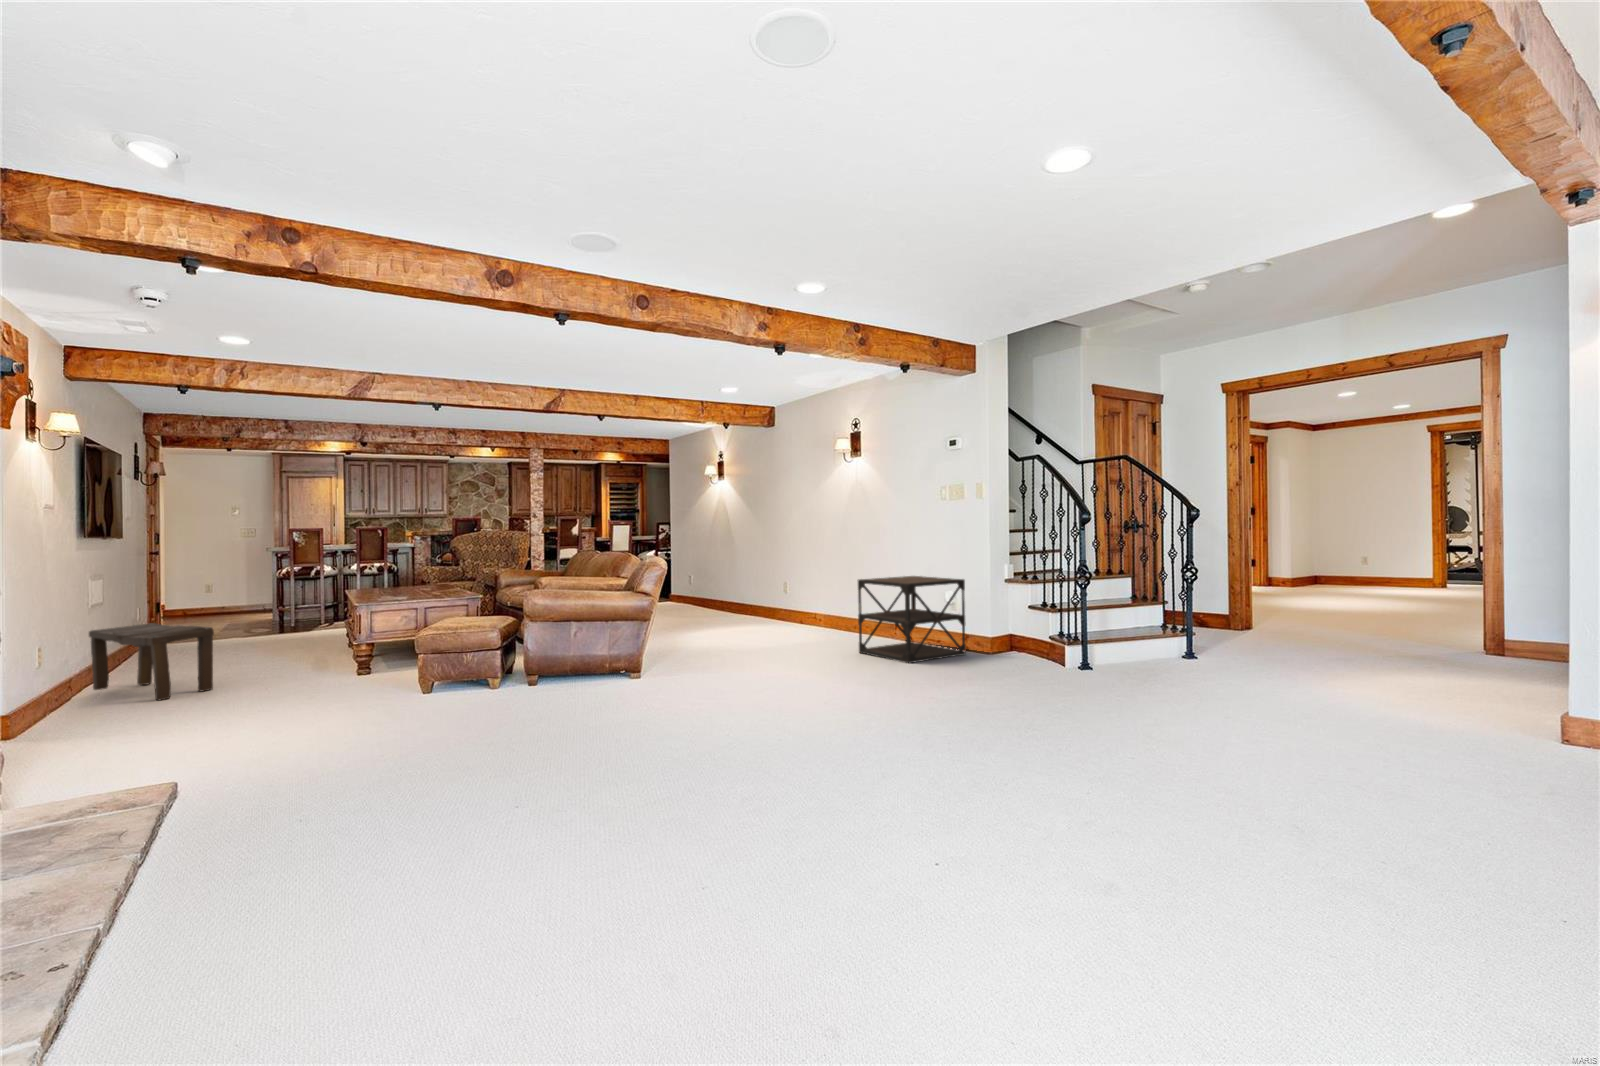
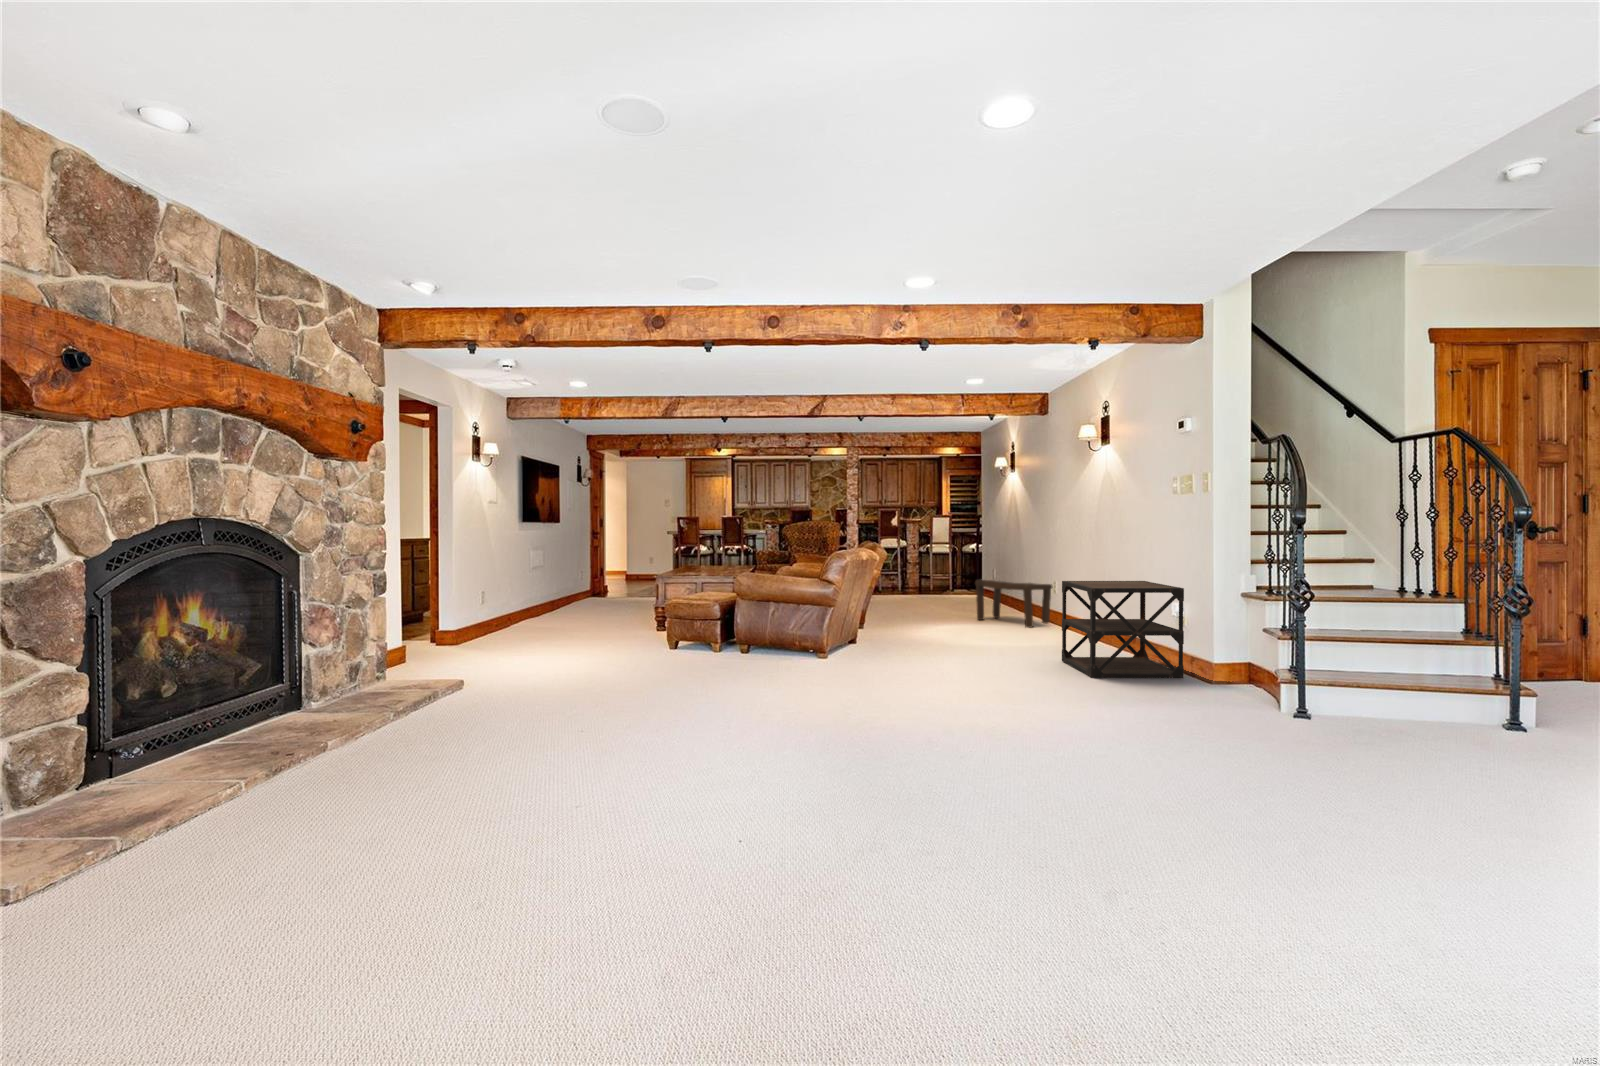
bench: present [89,623,214,700] -> present [975,580,1053,628]

